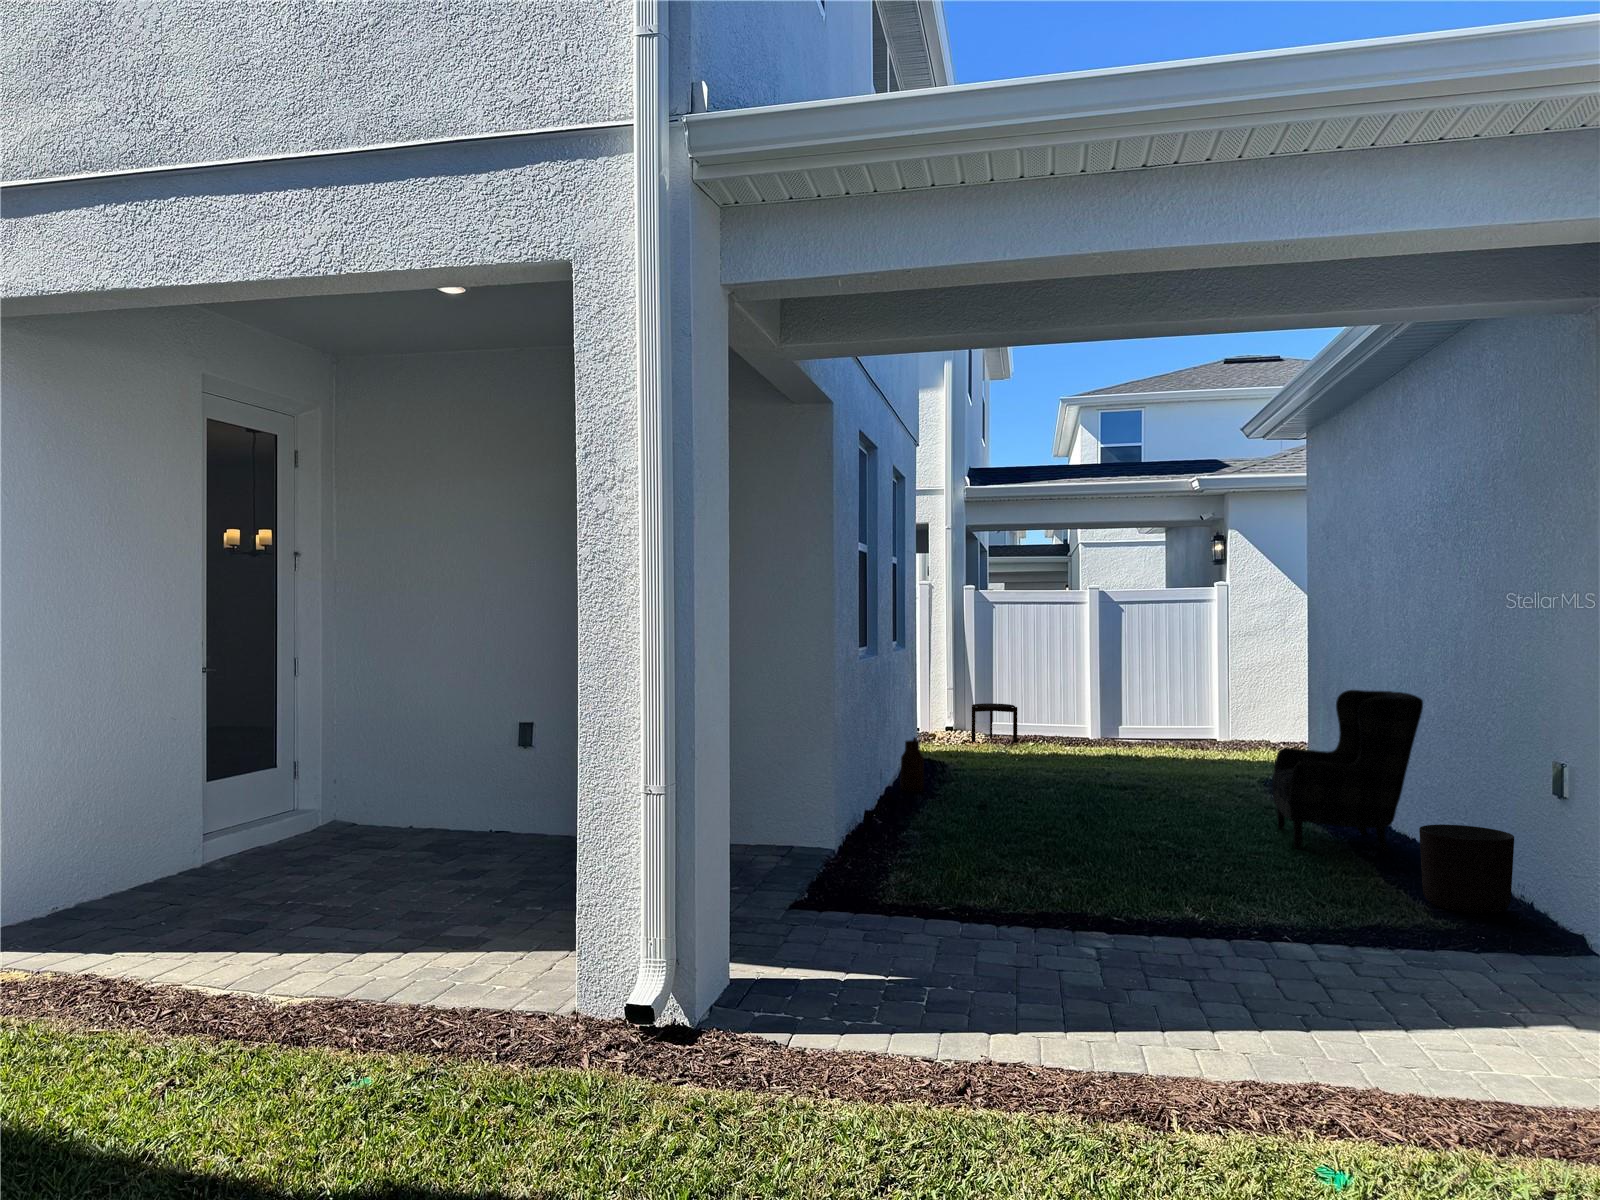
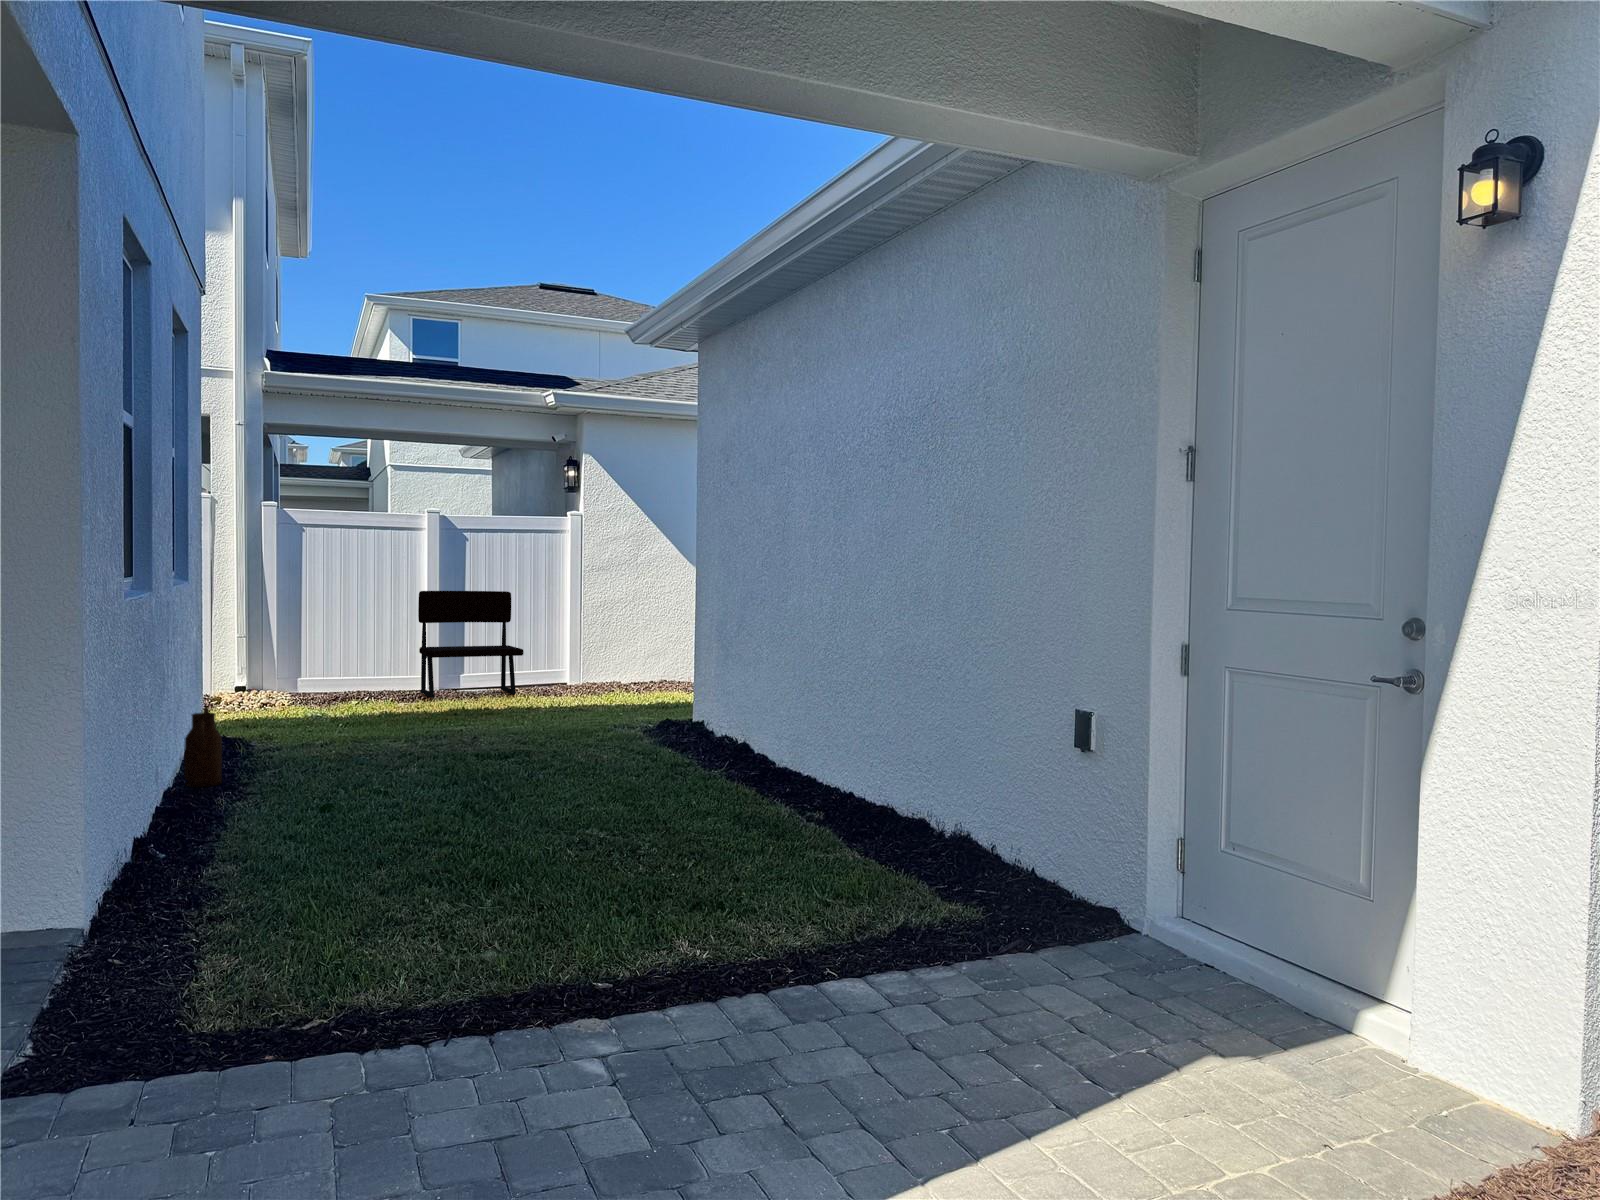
bench: none [1083,655,1173,746] -> present [418,591,524,698]
chair: present [1272,690,1423,852] -> none [695,628,864,820]
side table: present [972,703,1017,742] -> none [273,652,335,701]
planter: present [1419,825,1514,913] -> none [918,785,1014,889]

